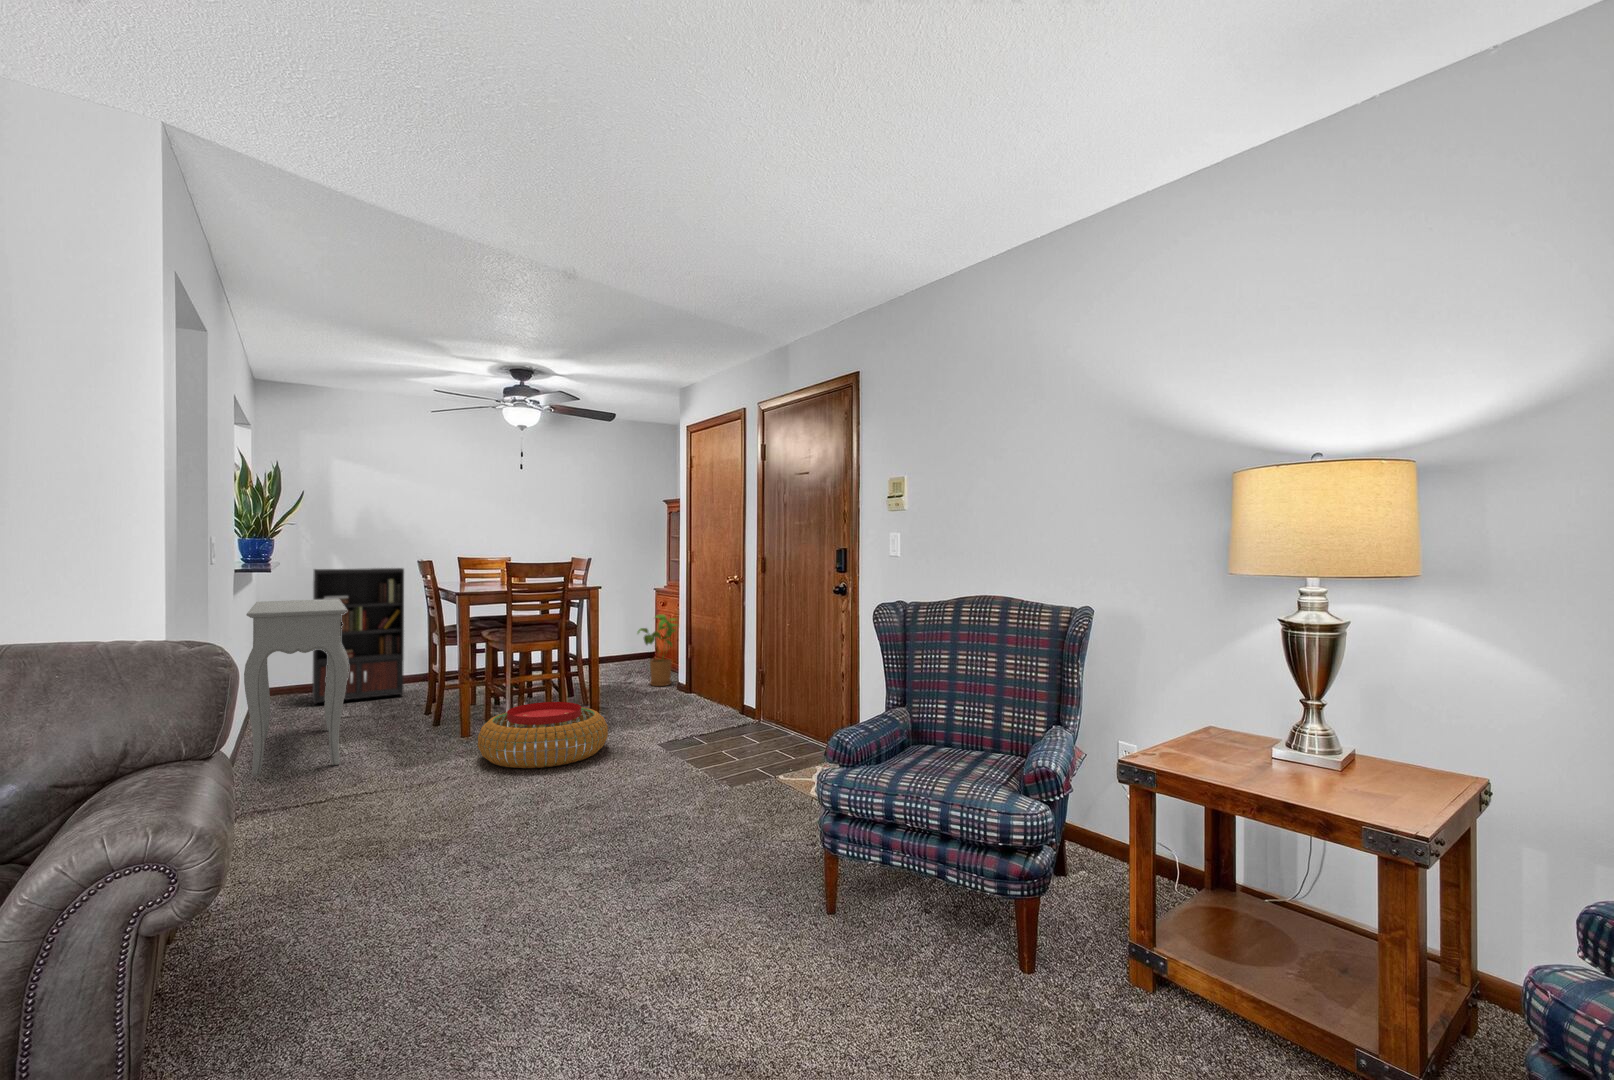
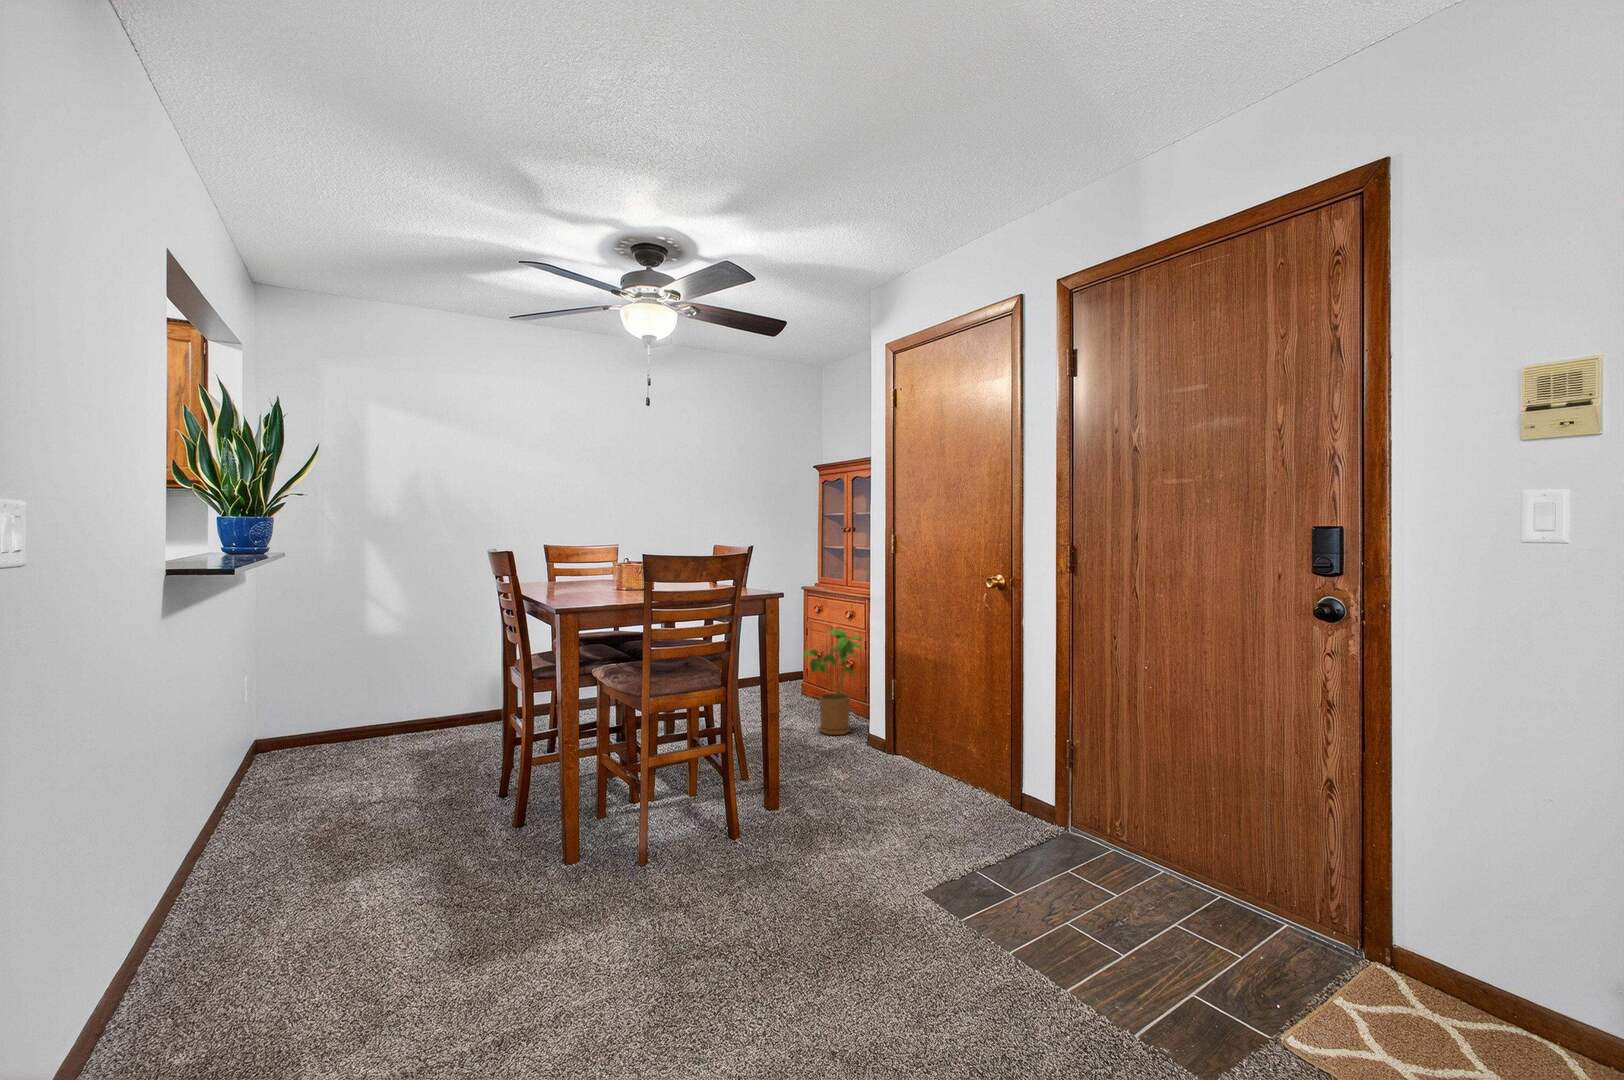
bookcase: present [312,568,404,704] -> none [333,560,488,771]
console table: present [244,599,349,776] -> none [134,615,363,1005]
pouf: present [478,702,608,768] -> none [610,814,853,988]

